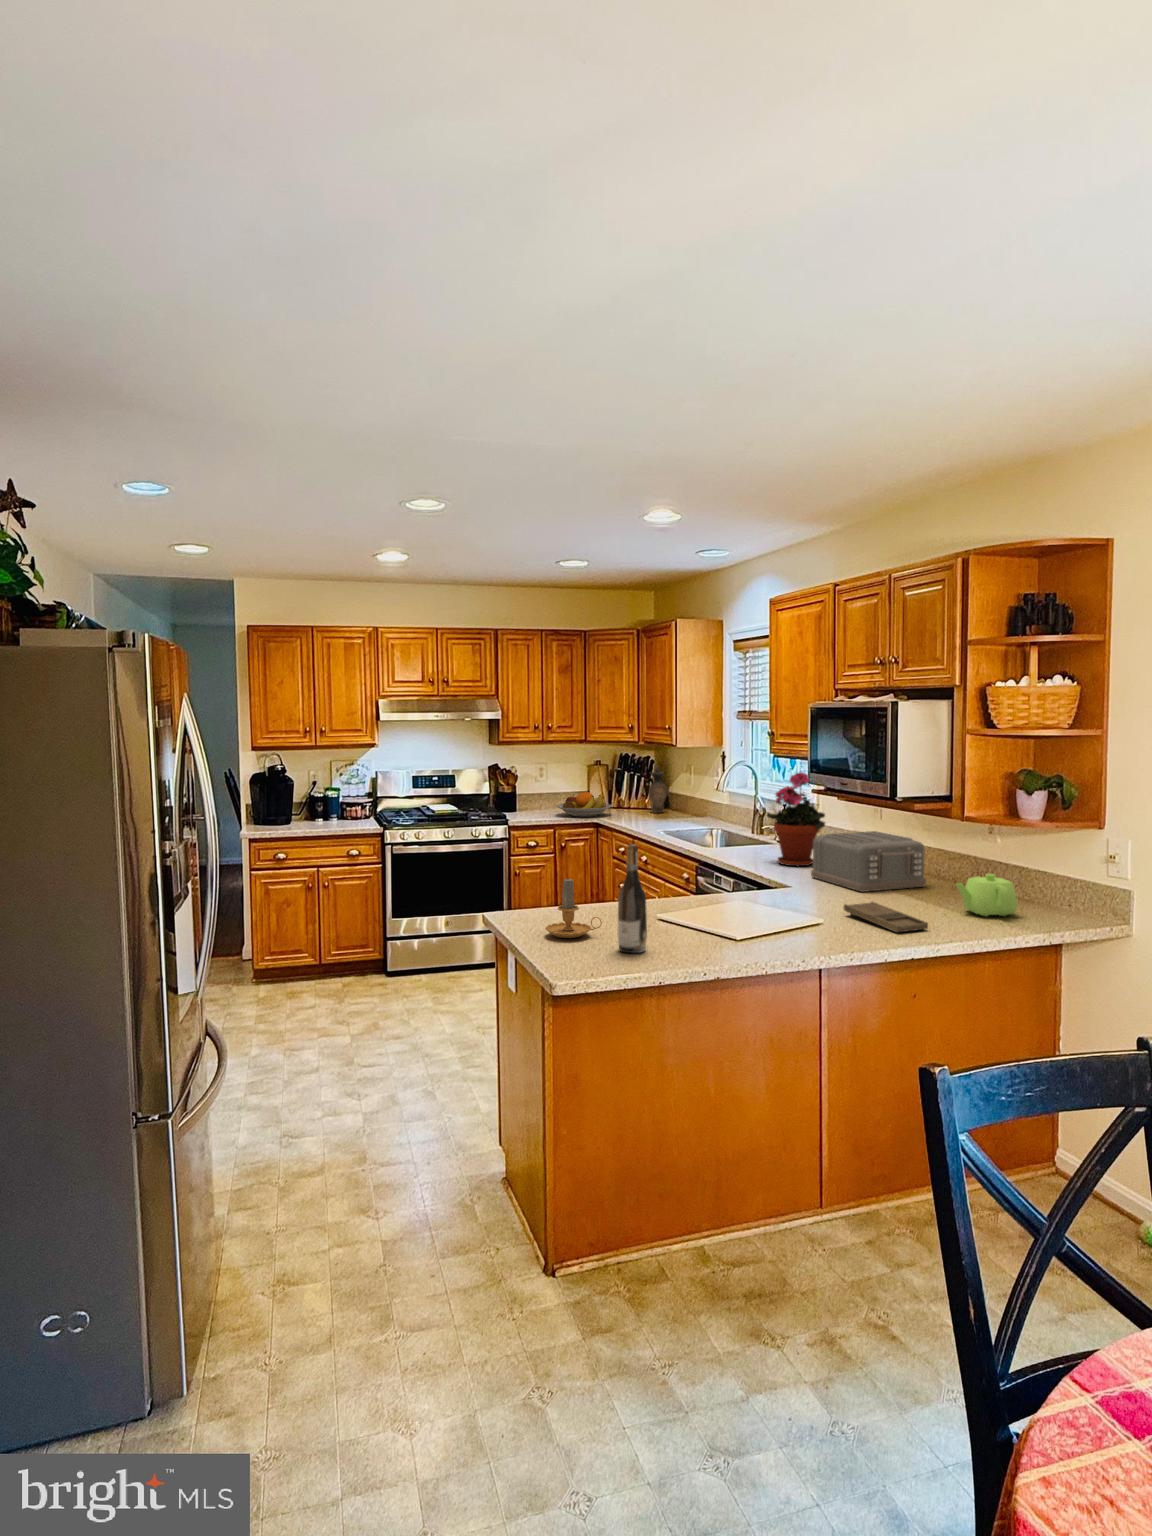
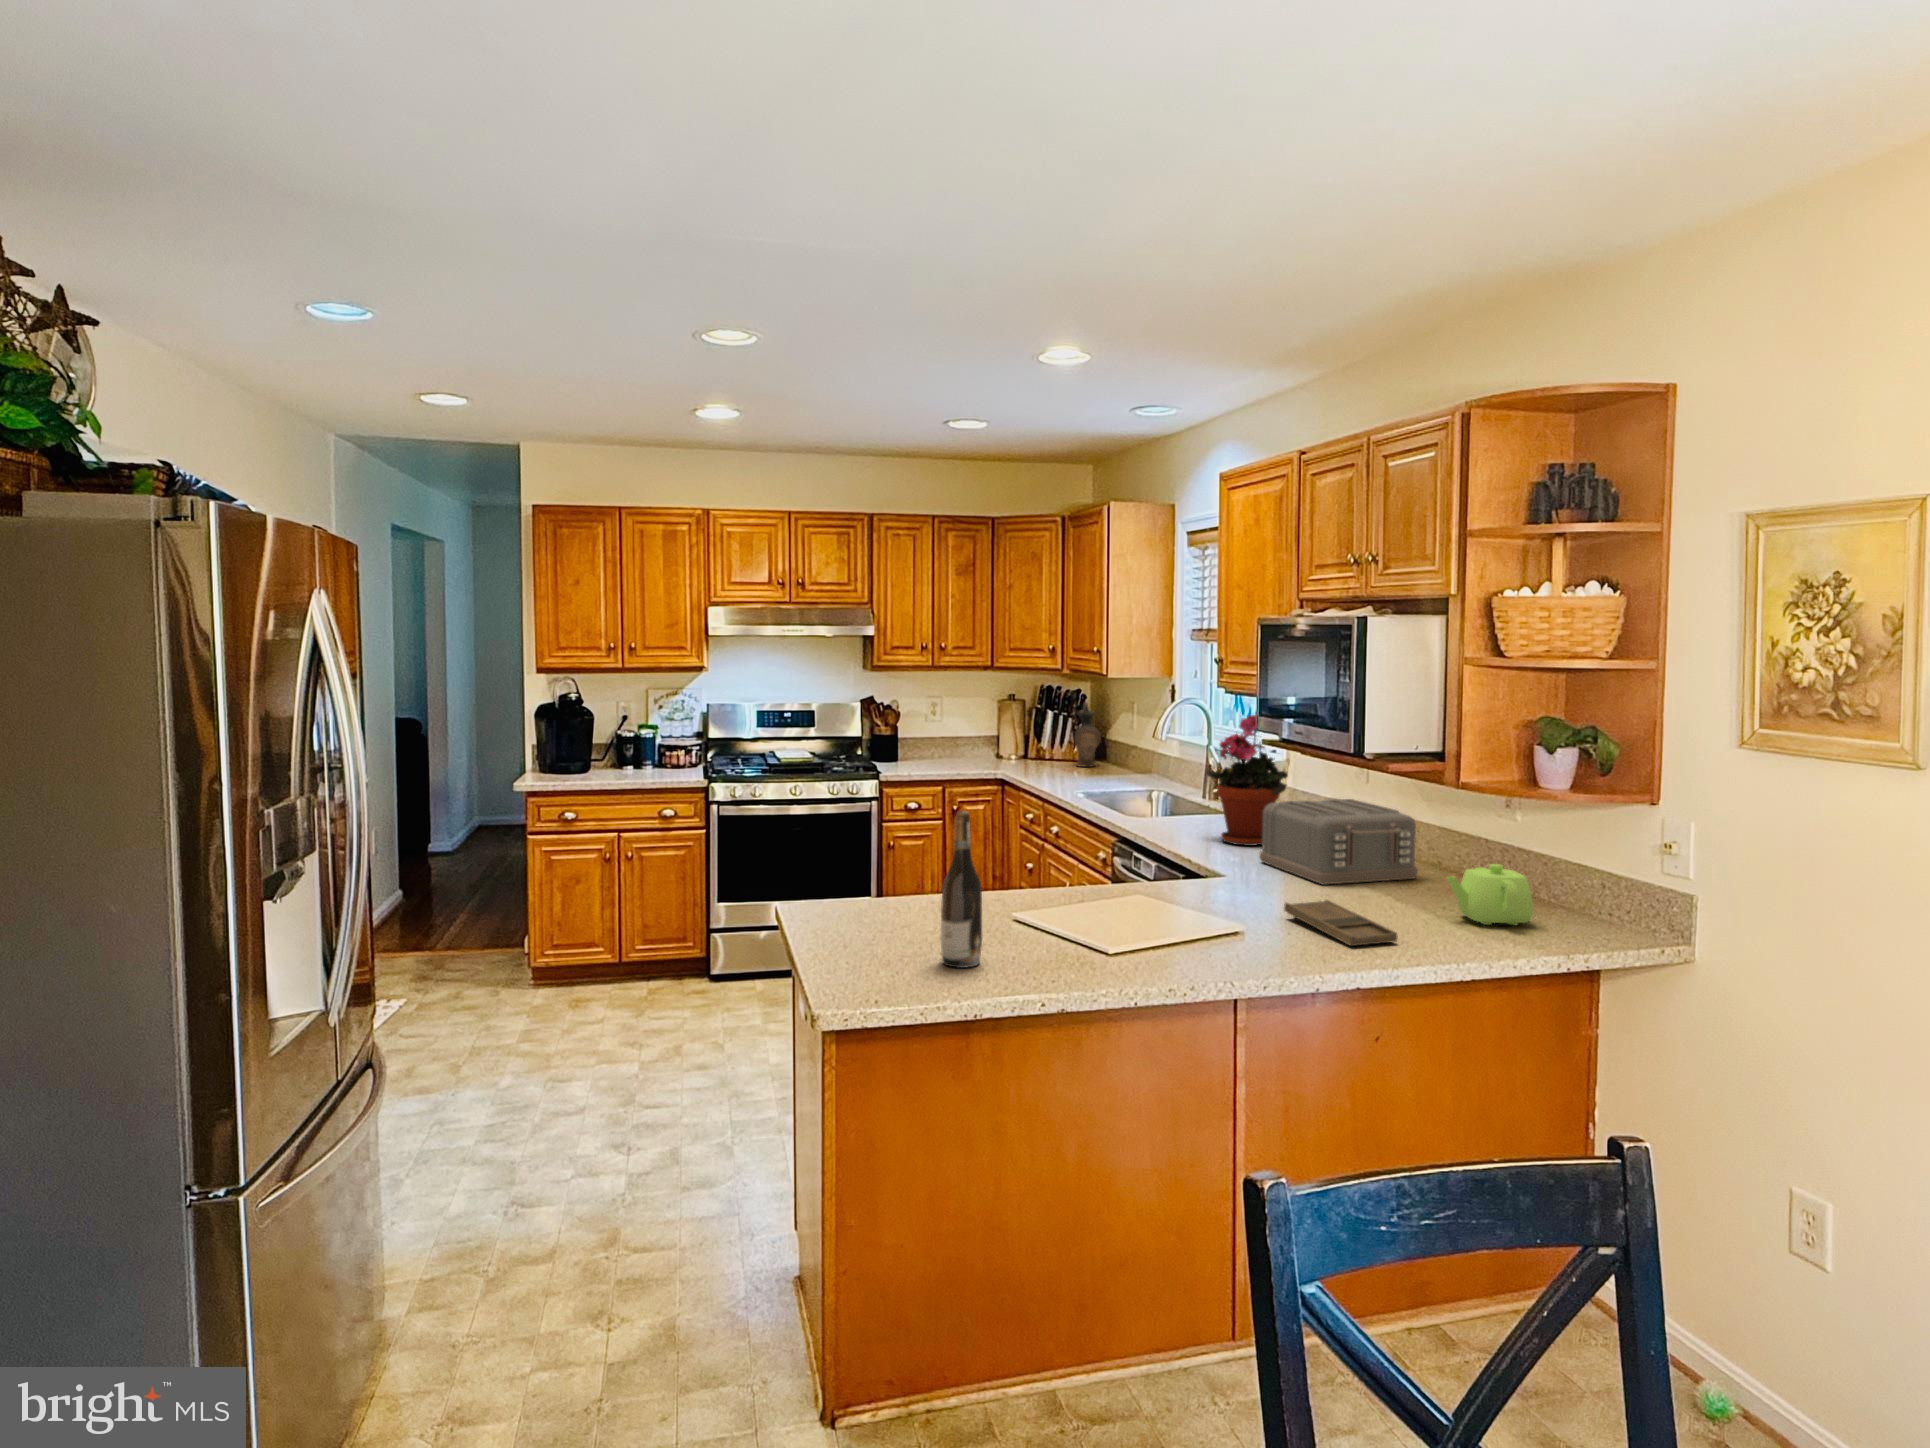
fruit bowl: present [557,792,612,817] -> none [947,737,1023,770]
candle: present [545,879,602,938] -> none [848,854,927,943]

